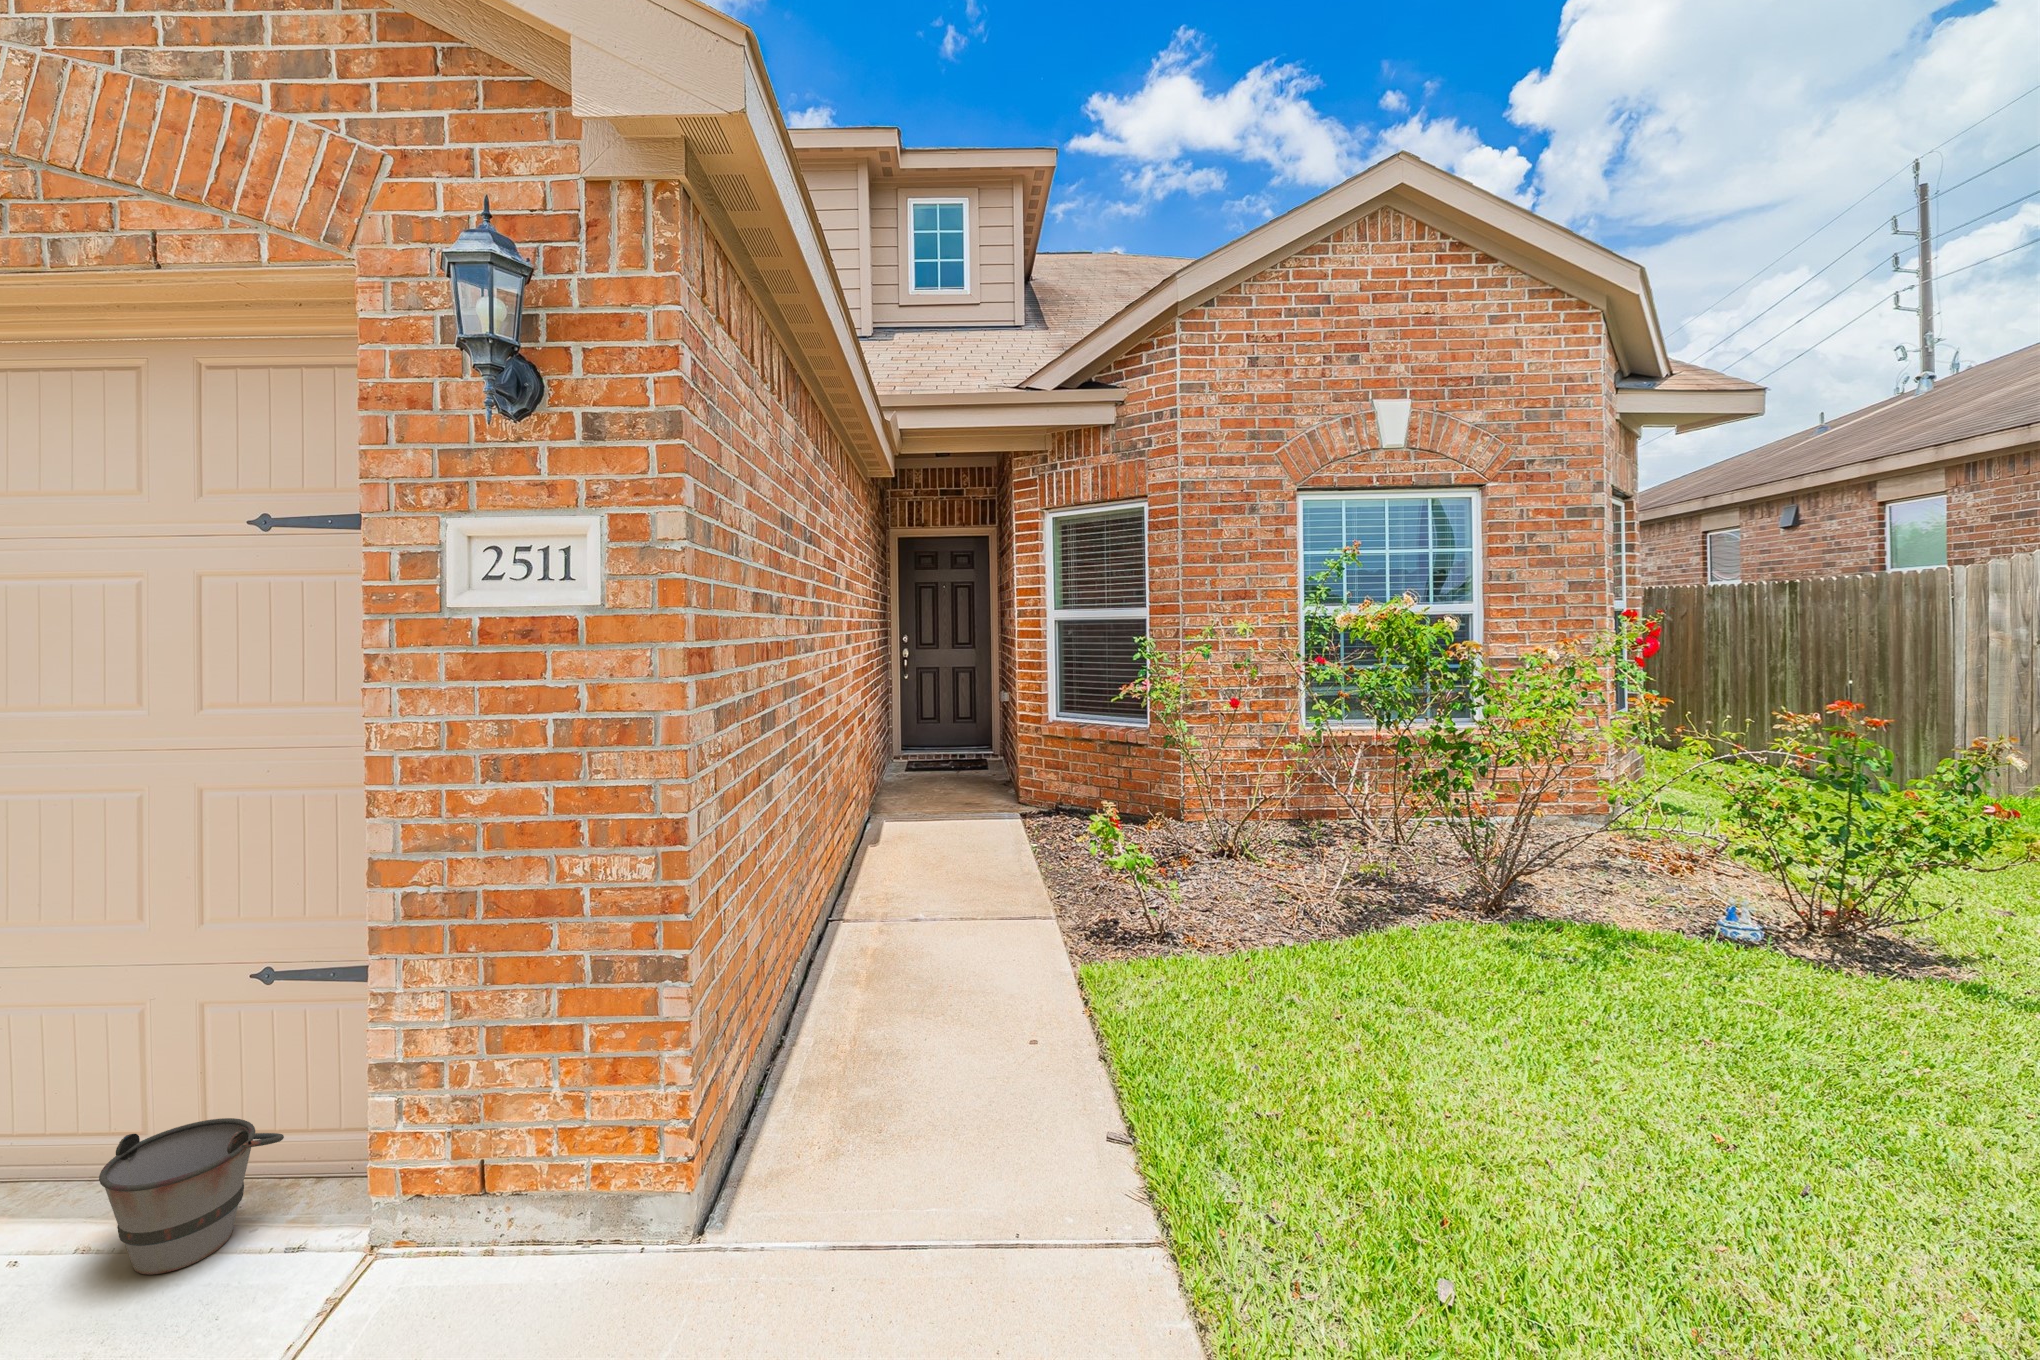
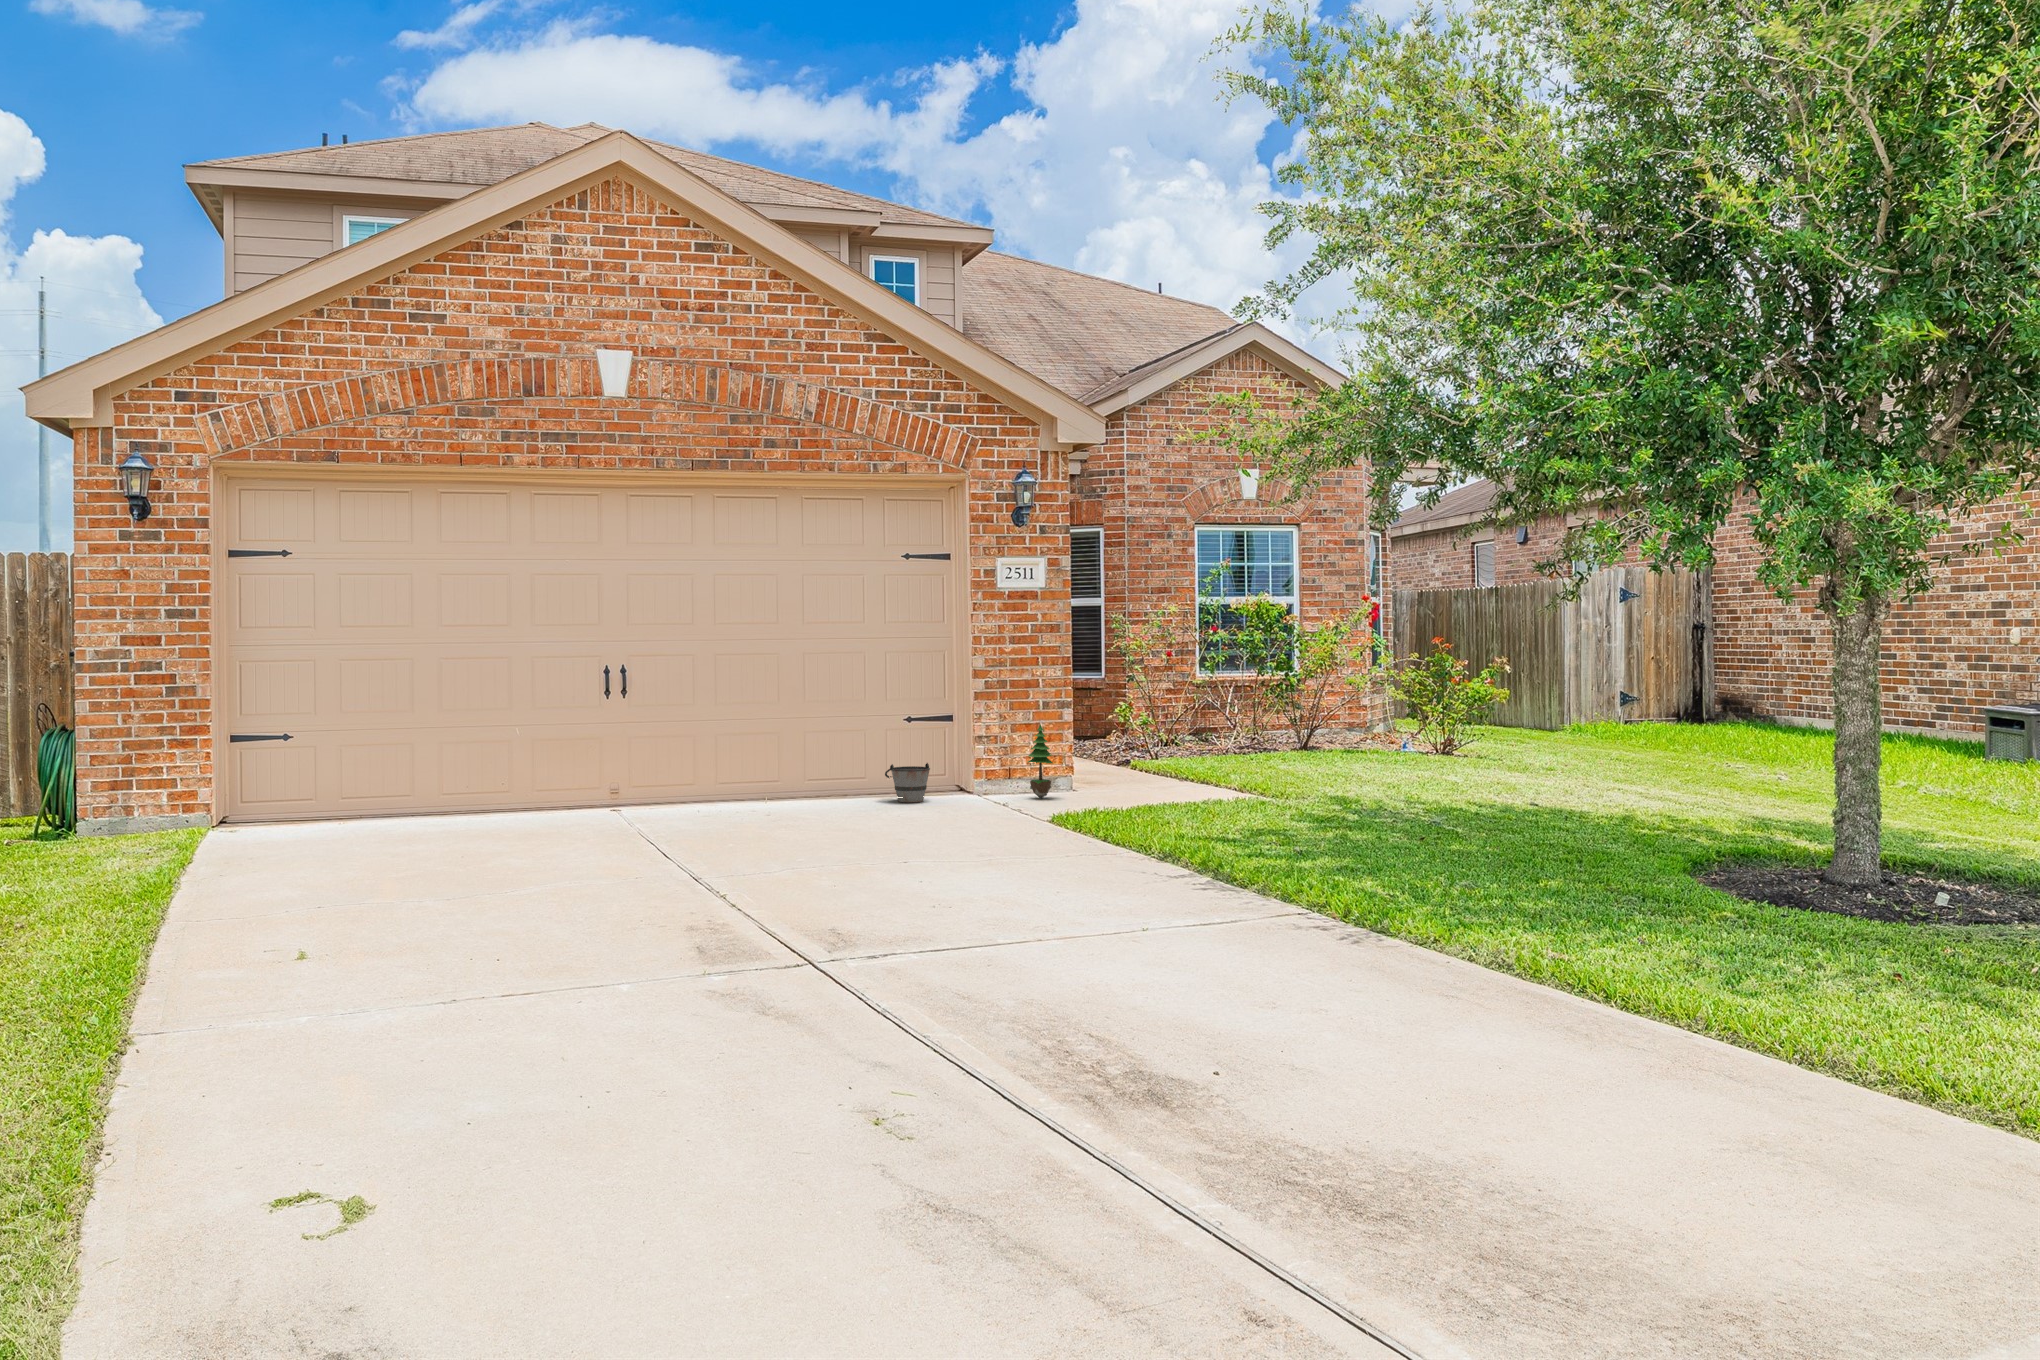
potted tree: none [489,1051,585,1294] -> present [1028,725,1053,798]

